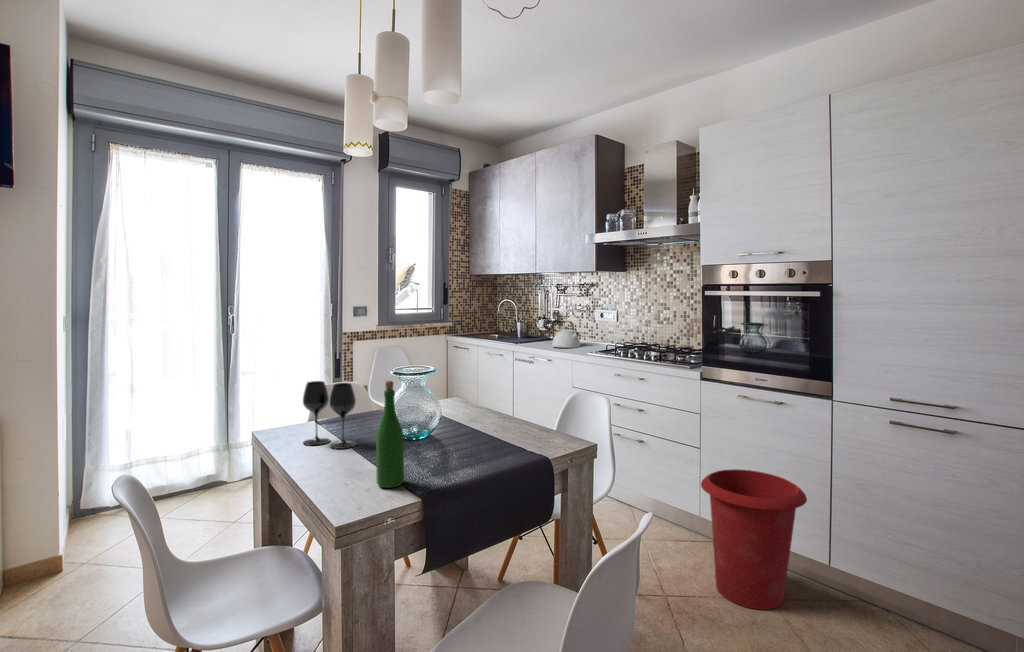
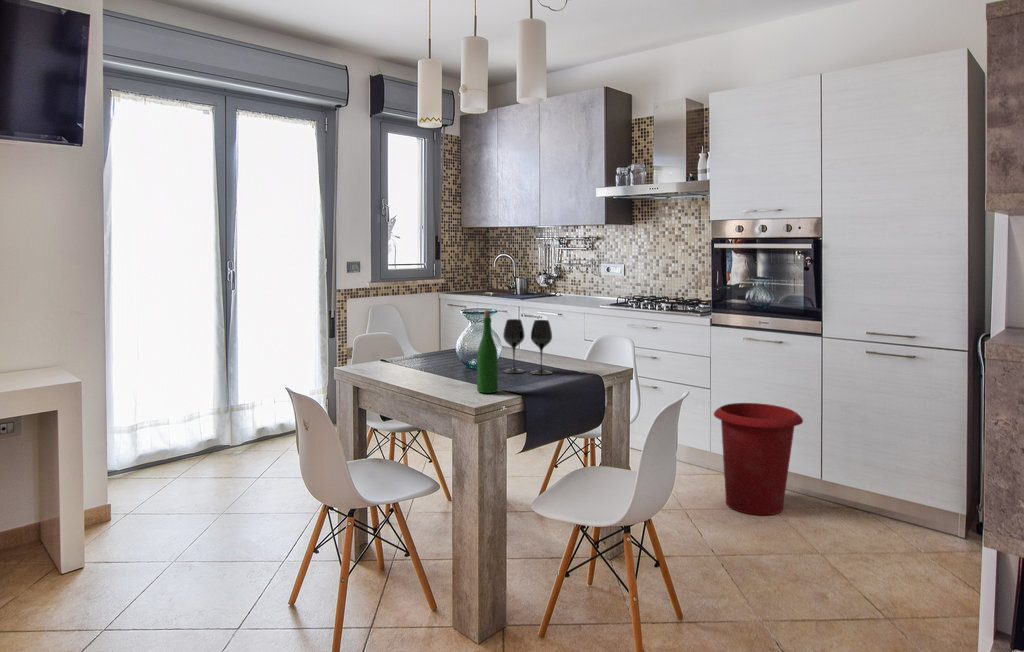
kettle: present [552,321,580,348] -> none [559,275,589,302]
wine glass: present [303,381,357,449] -> present [503,319,552,375]

